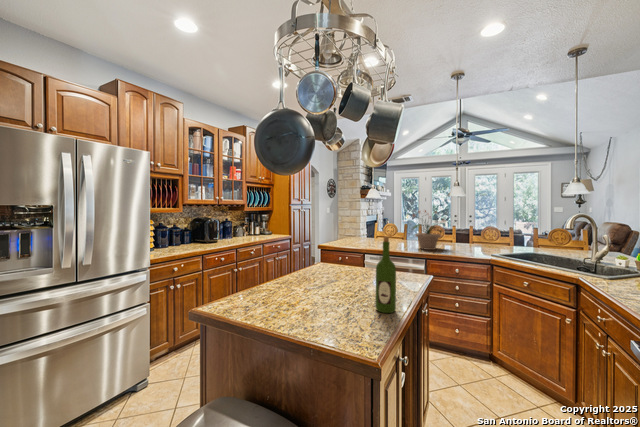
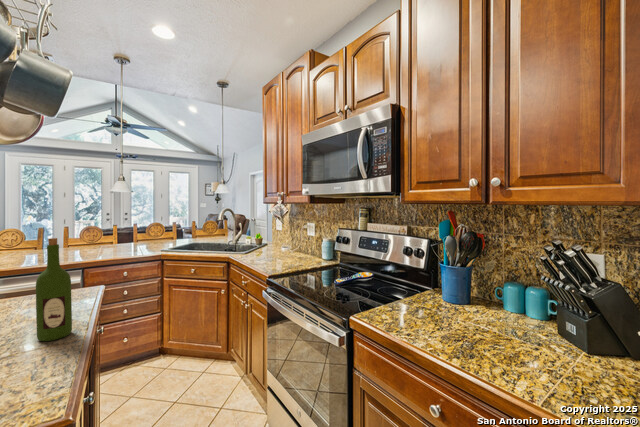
potted plant: present [413,210,445,250] -> none [50,206,108,256]

